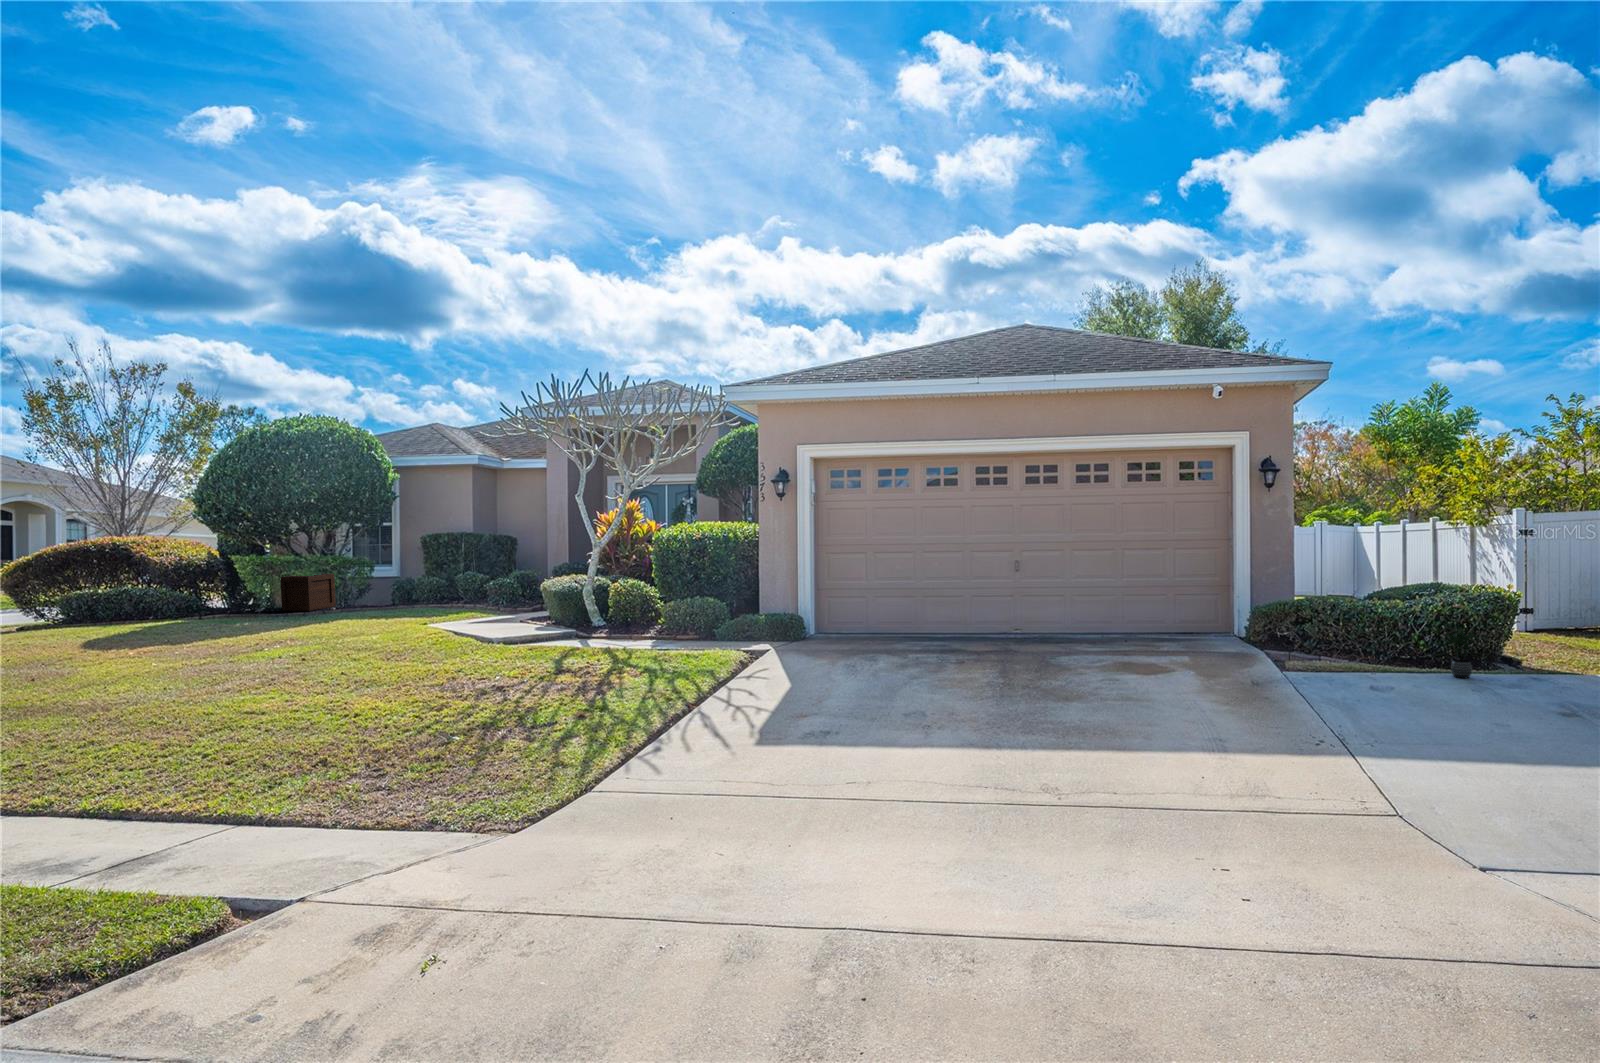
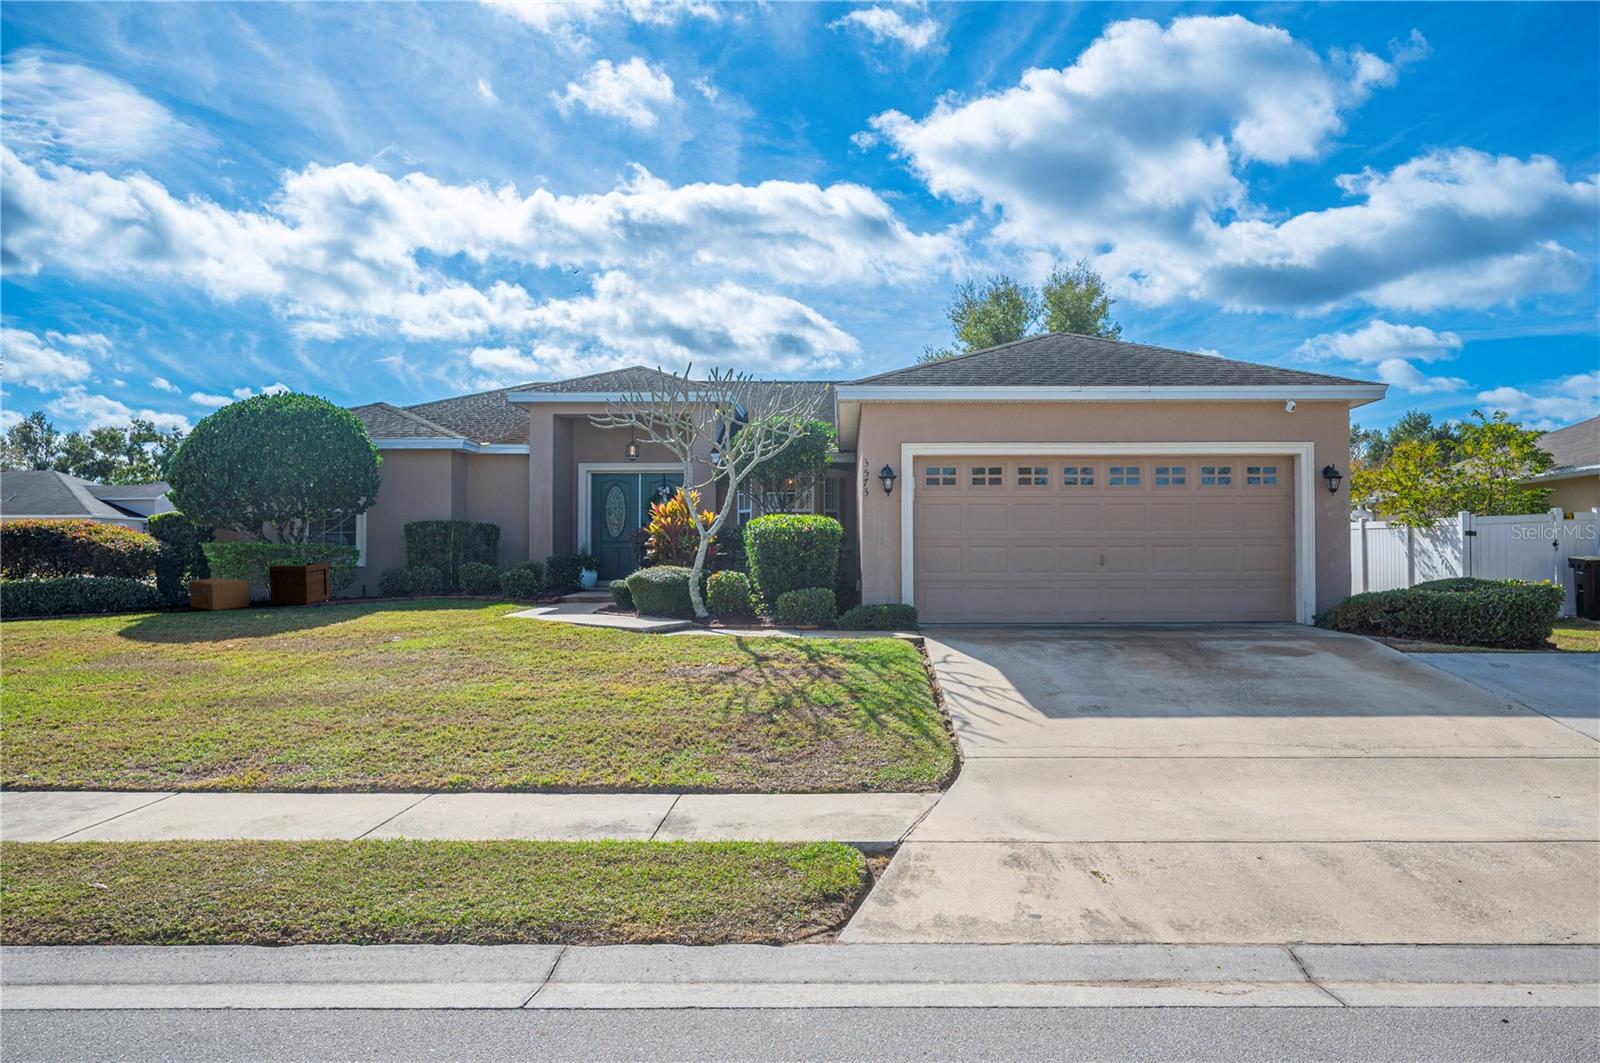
cardboard box: none [218,587,262,616] -> present [189,578,249,610]
potted plant: present [1443,631,1477,678] -> none [1522,617,1556,658]

